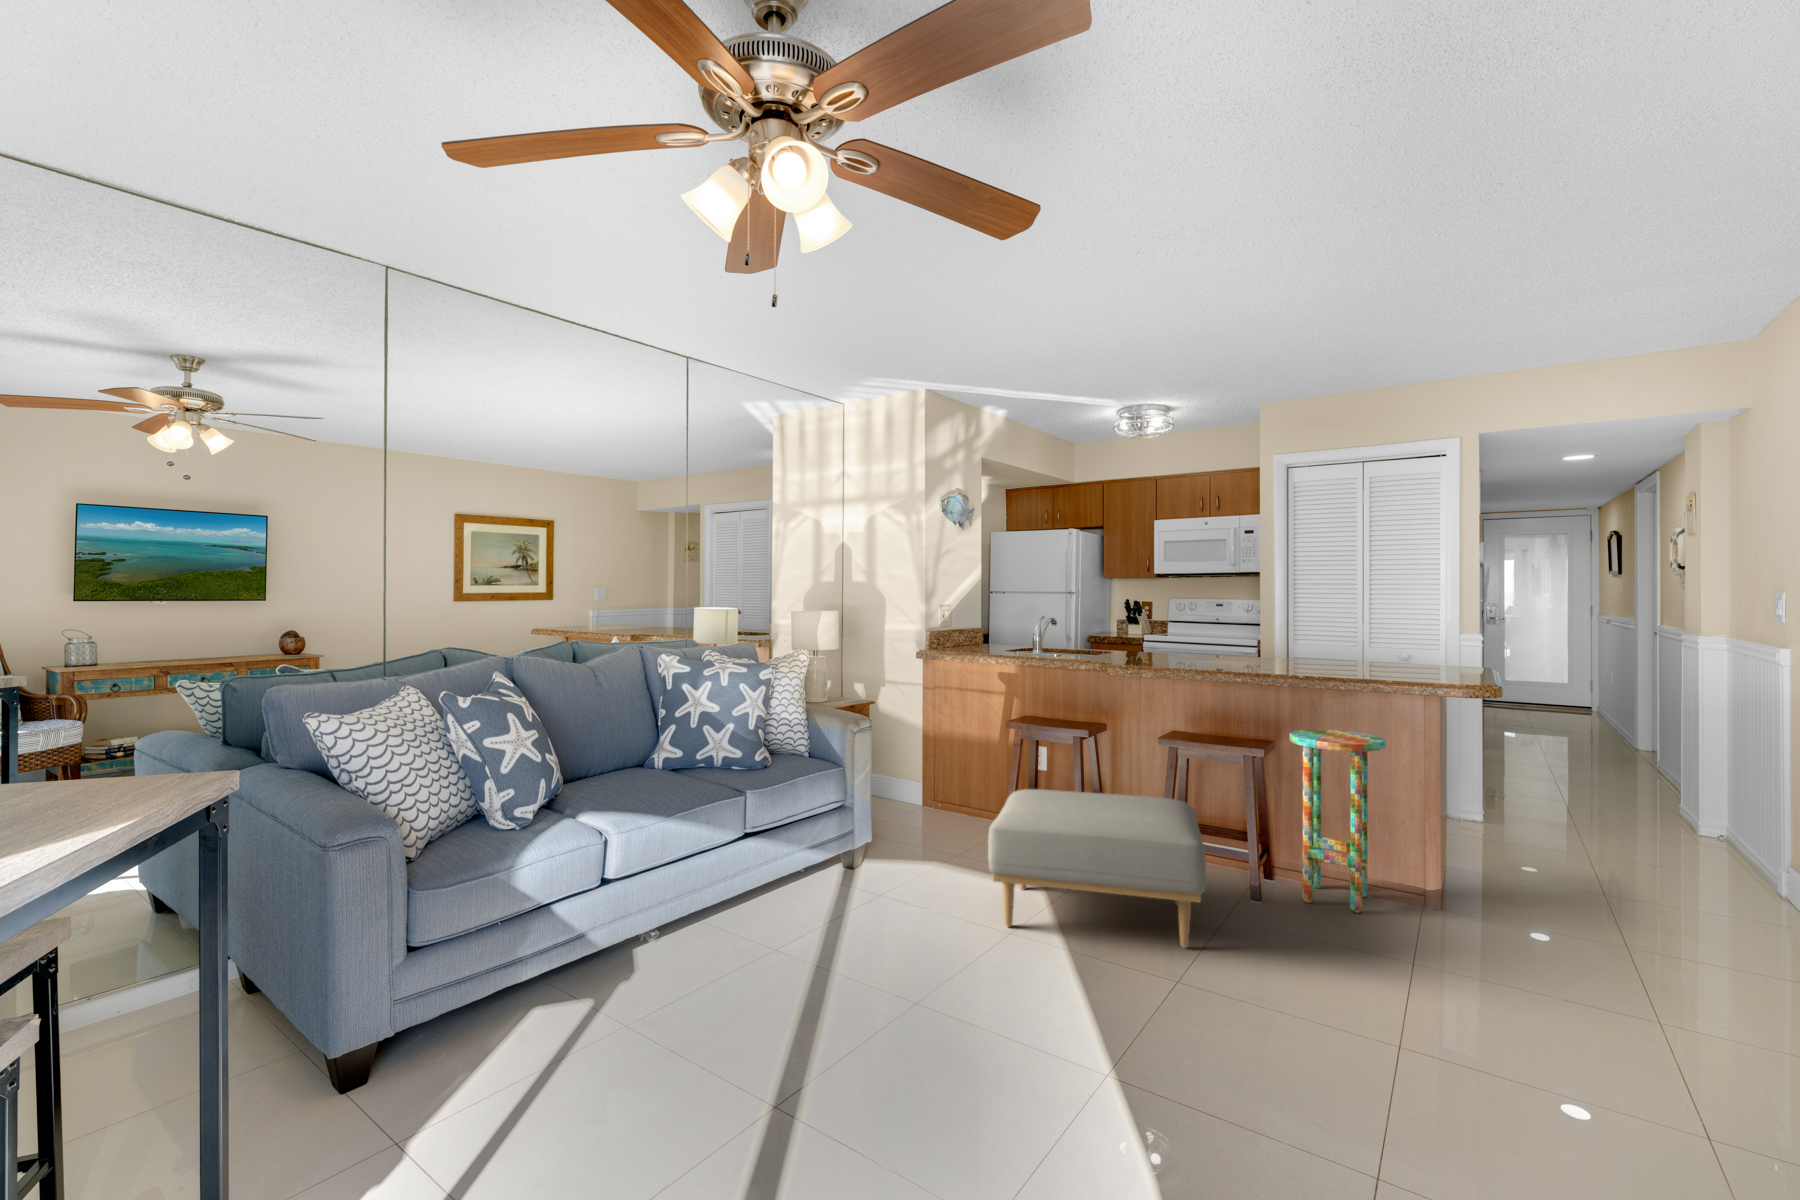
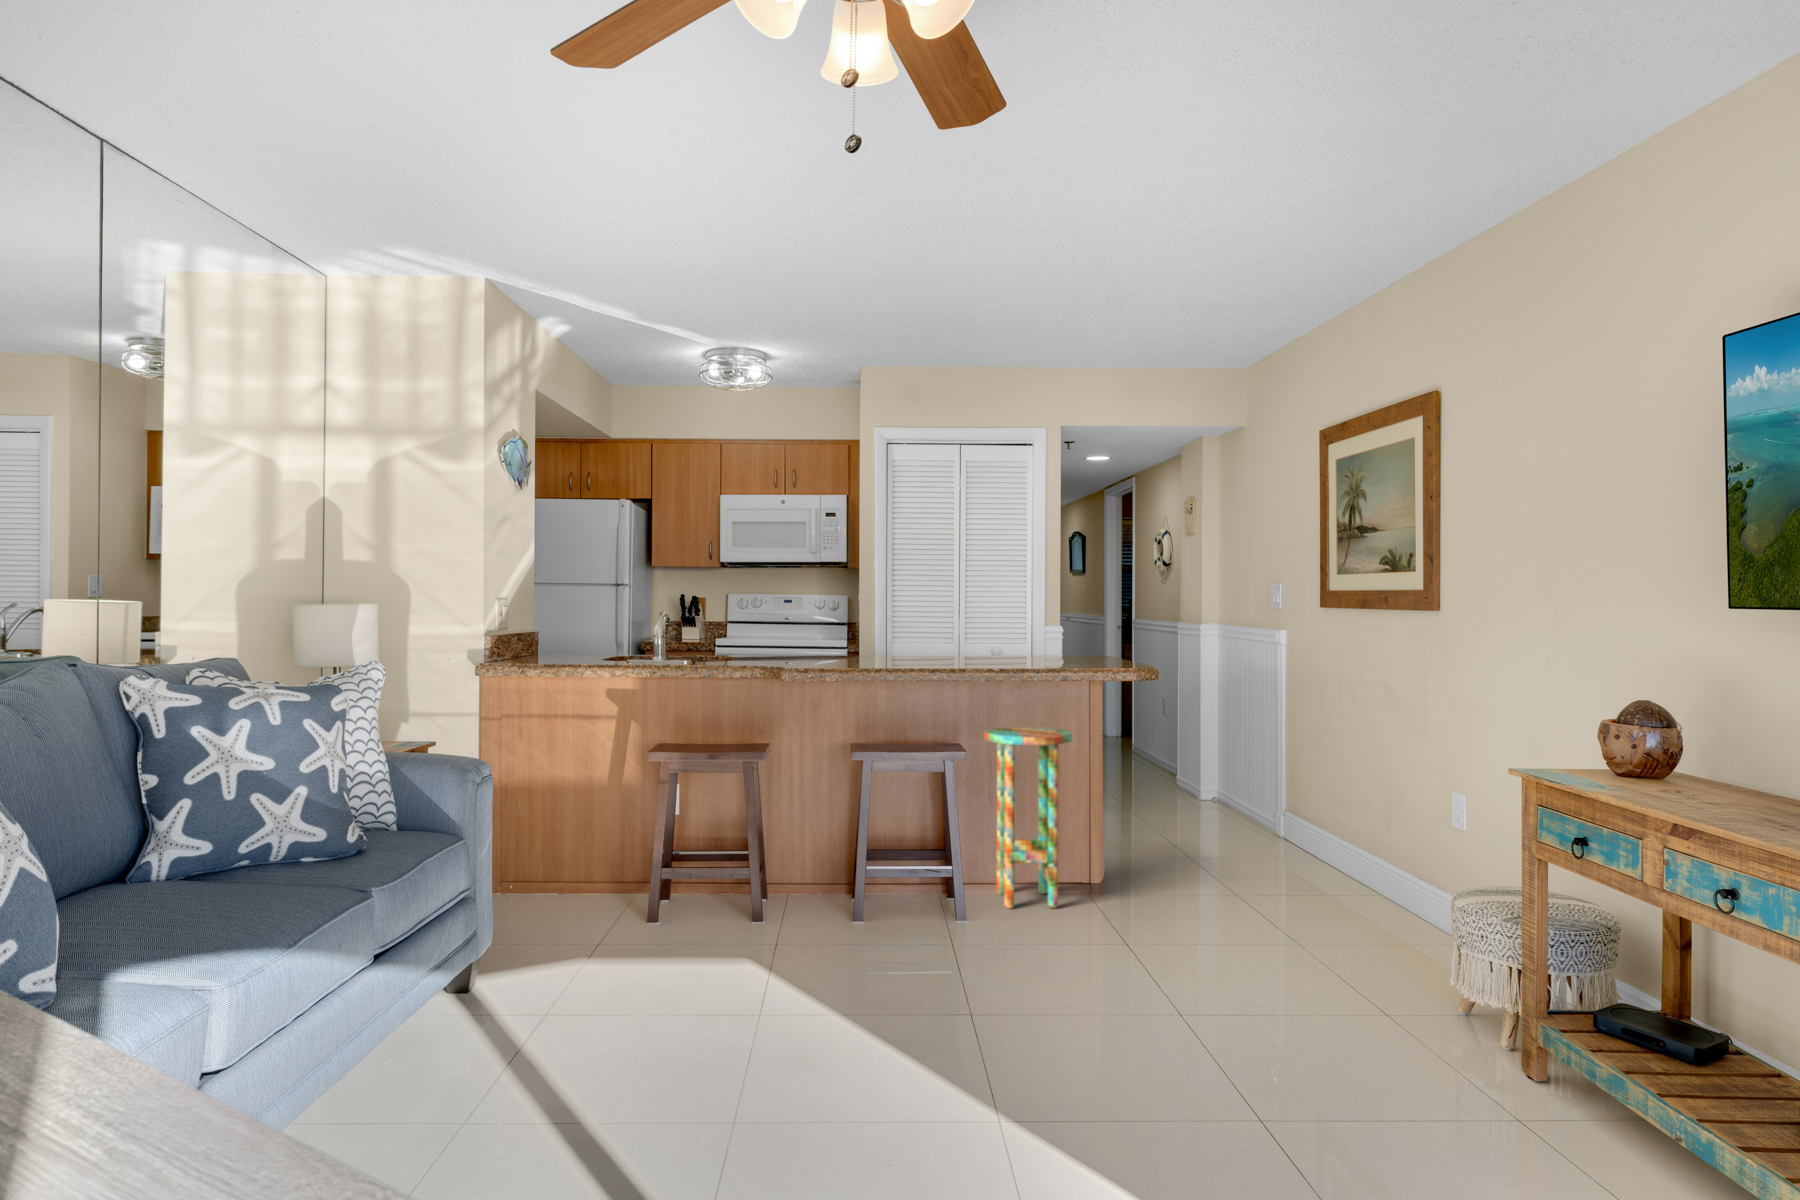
ottoman: present [988,789,1206,948] -> none [708,817,985,1005]

